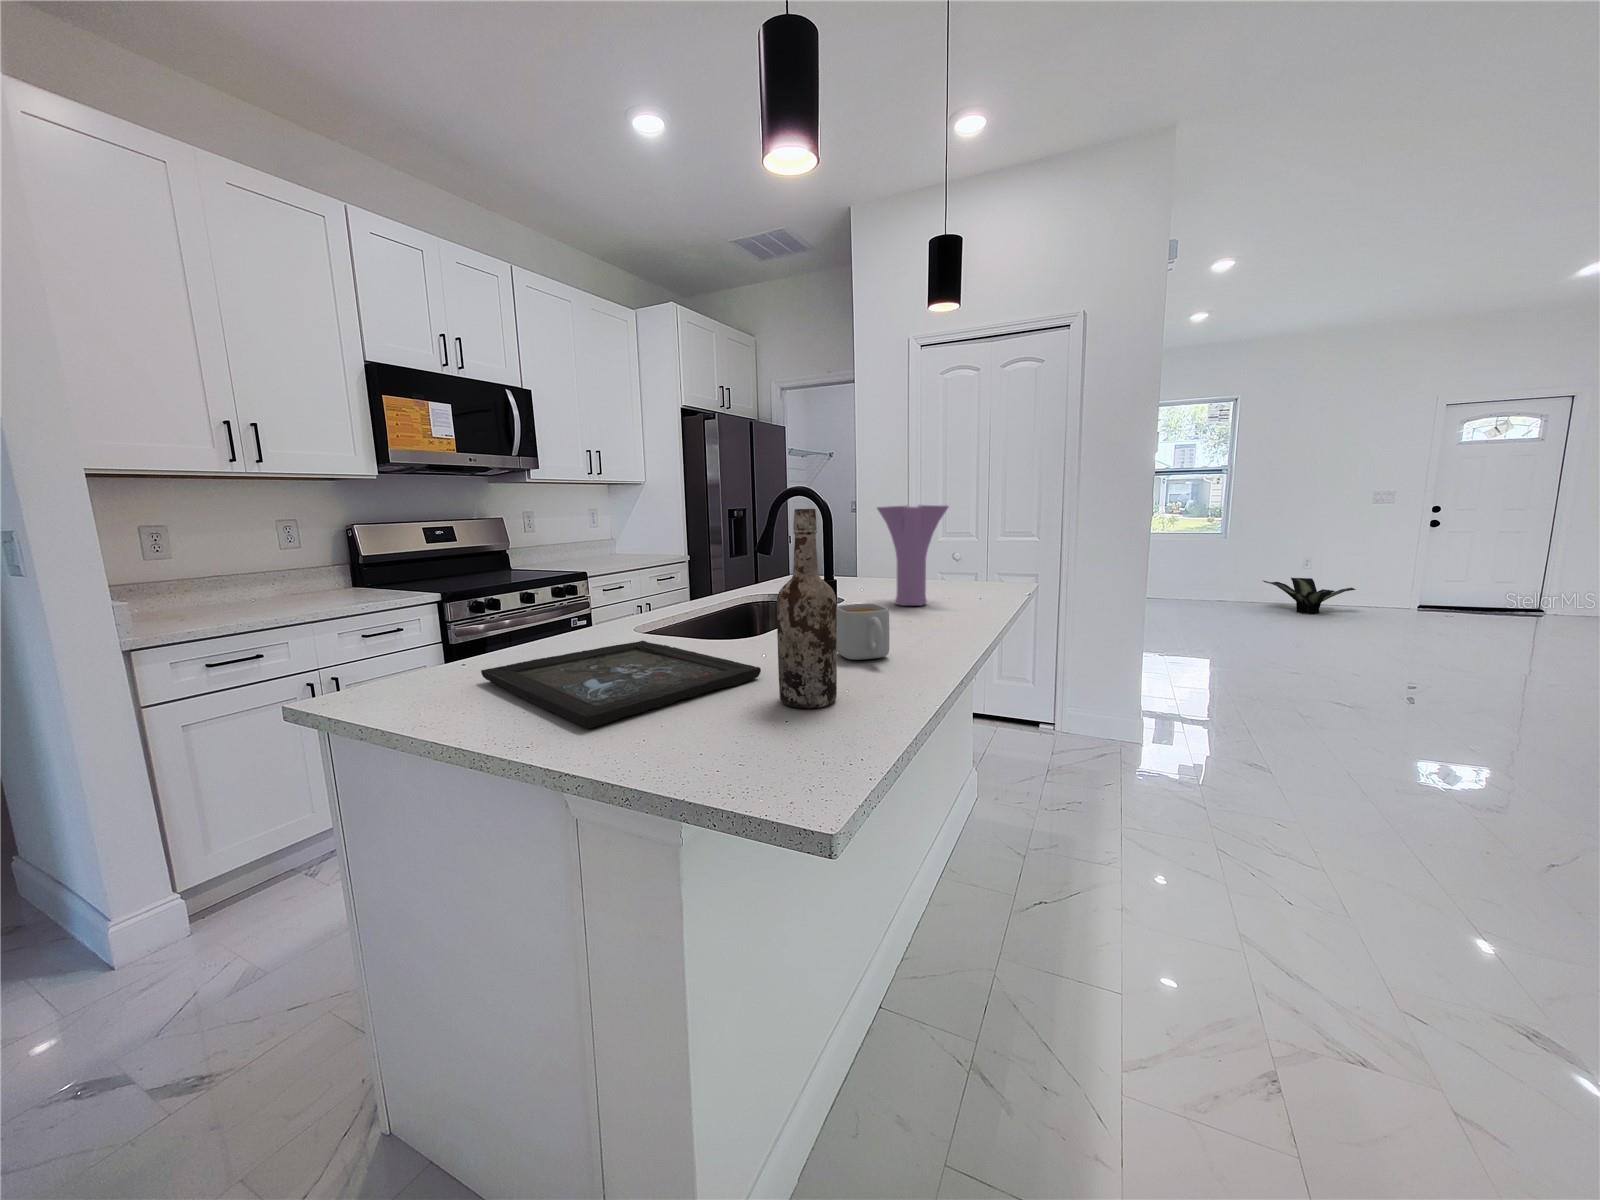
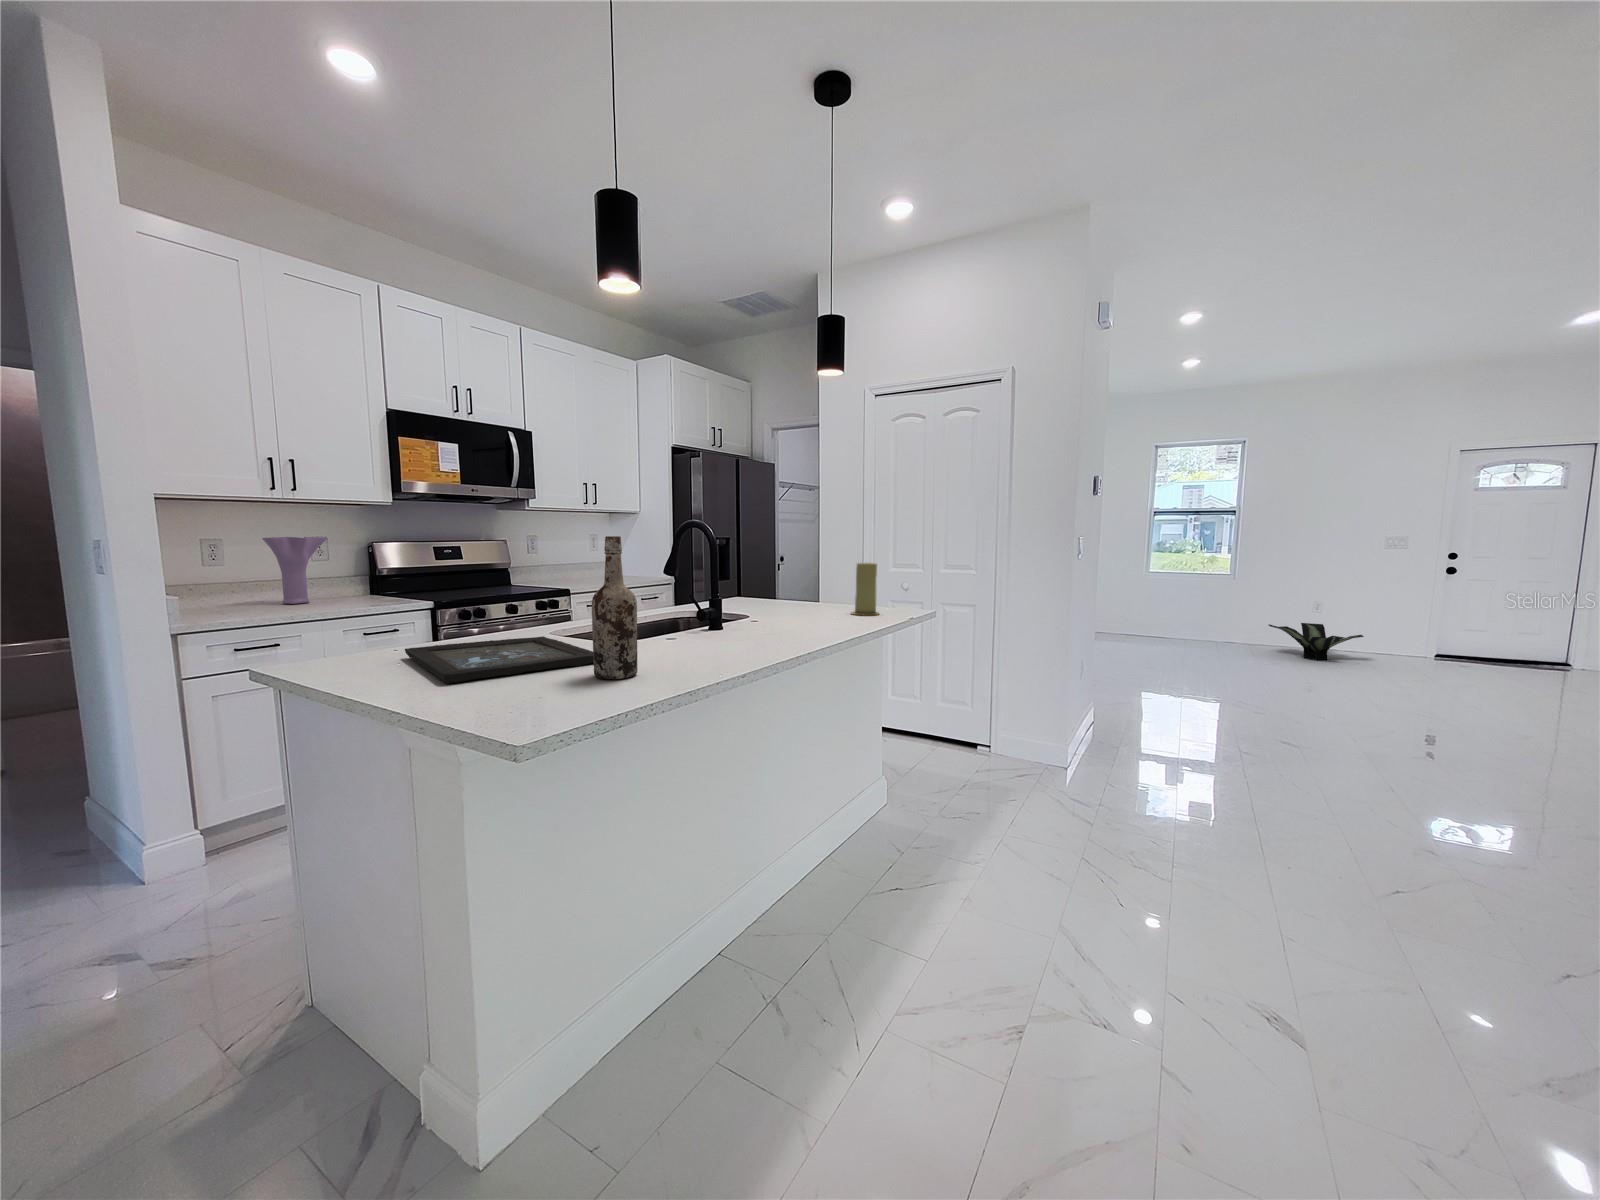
vase: present [877,505,948,606] -> present [262,537,328,604]
candle: none [952,532,987,593] -> present [852,563,879,615]
mug: present [837,603,889,660] -> none [678,613,717,654]

